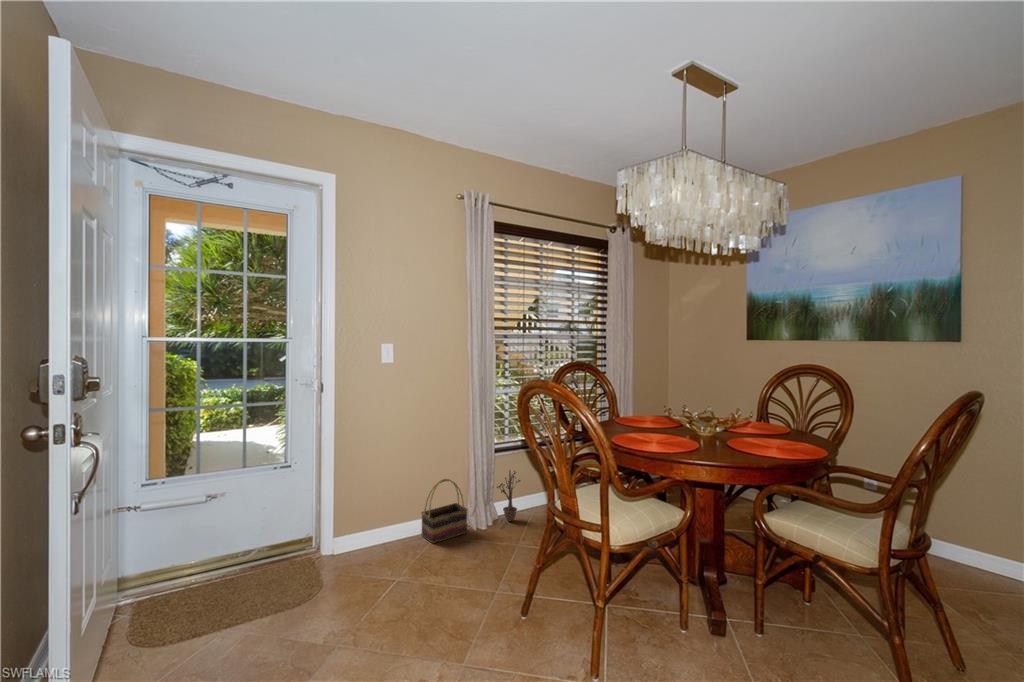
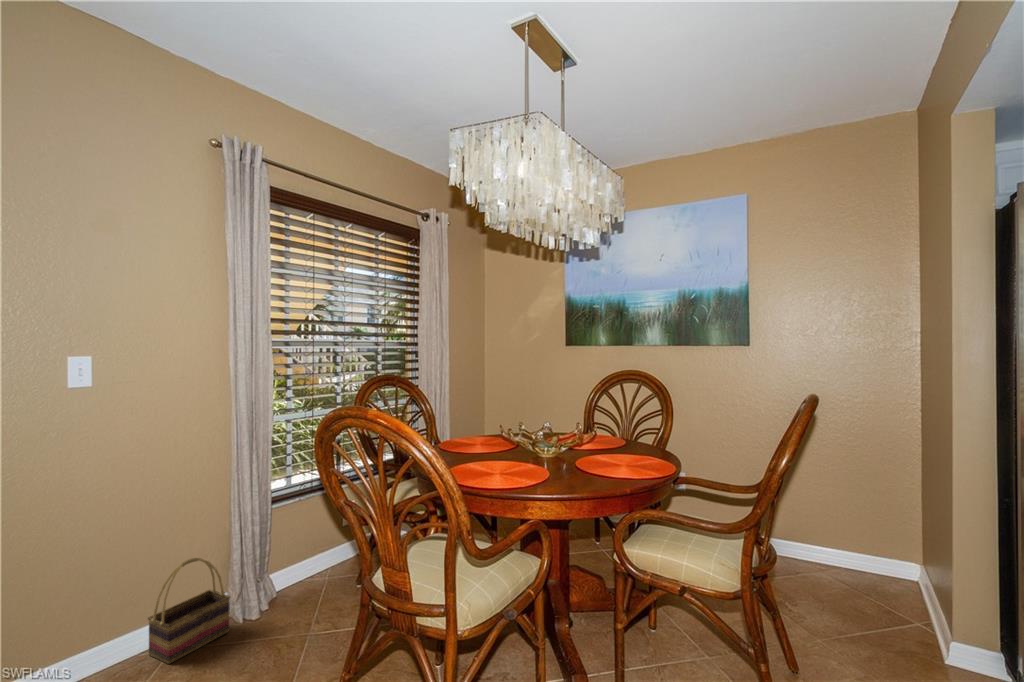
decorative plant: present [497,471,520,525] -> none [275,527,311,610]

